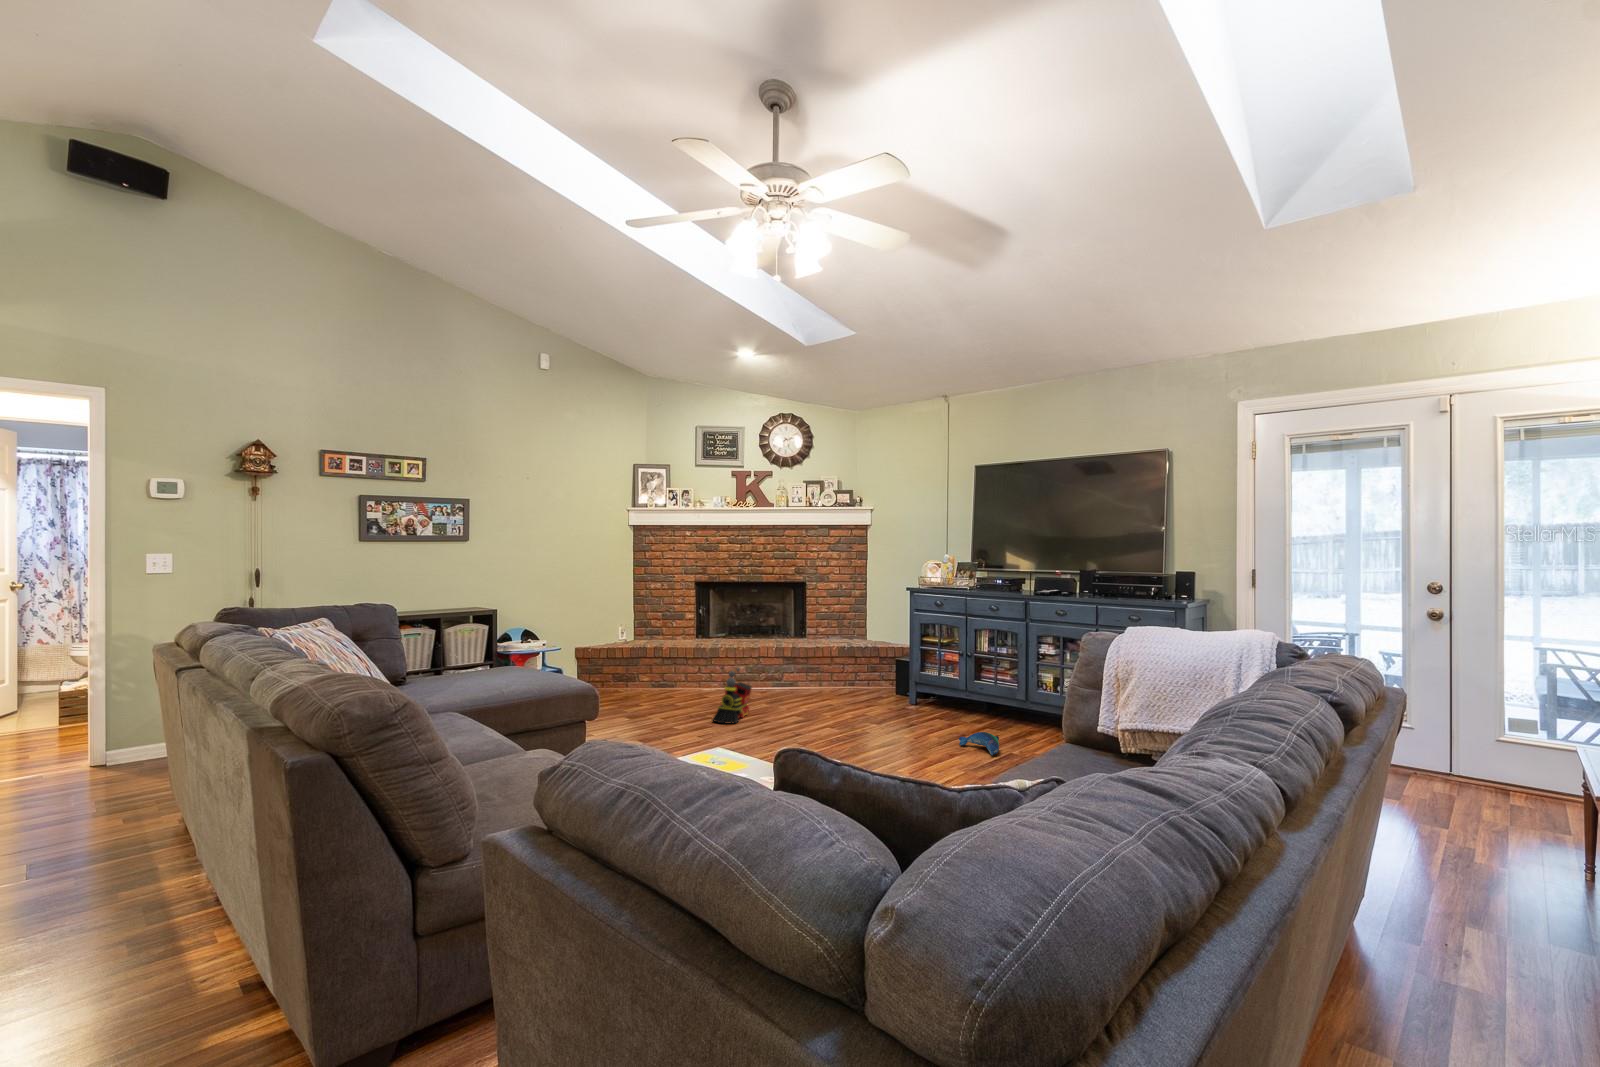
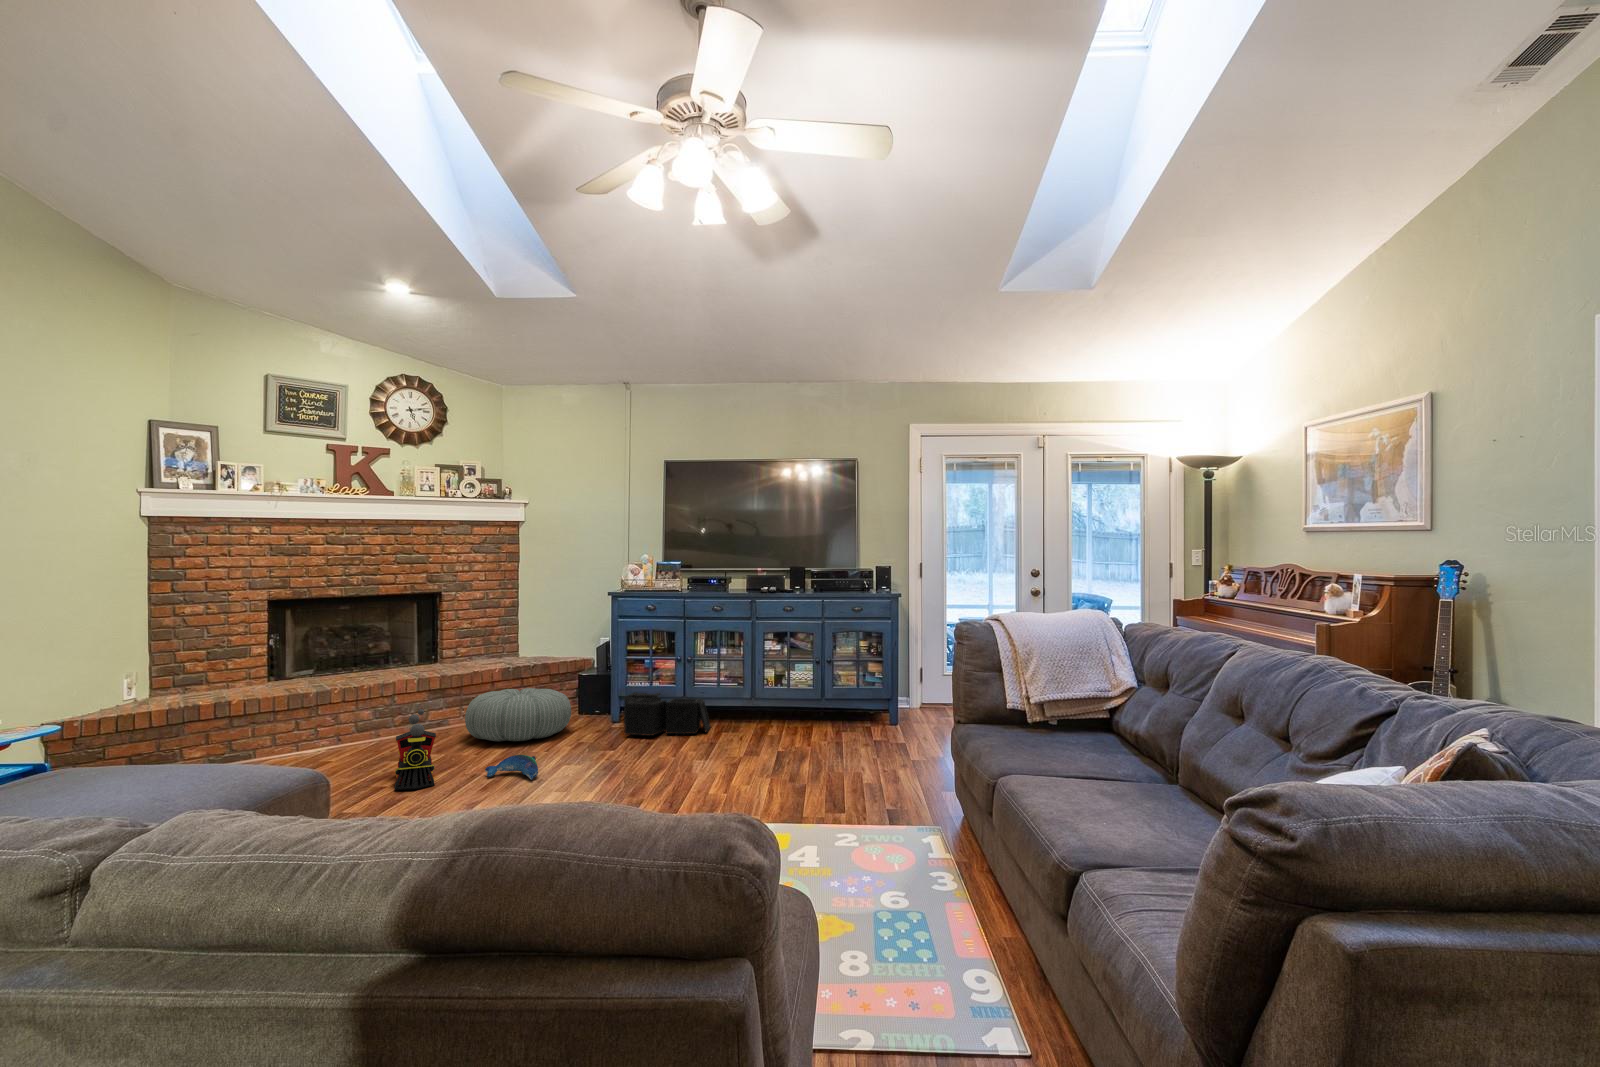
pouf: none [792,664,873,708] -> present [465,688,571,741]
storage bin: none [899,683,982,730] -> present [624,692,710,736]
plush toy: present [959,732,999,755] -> present [485,755,538,780]

